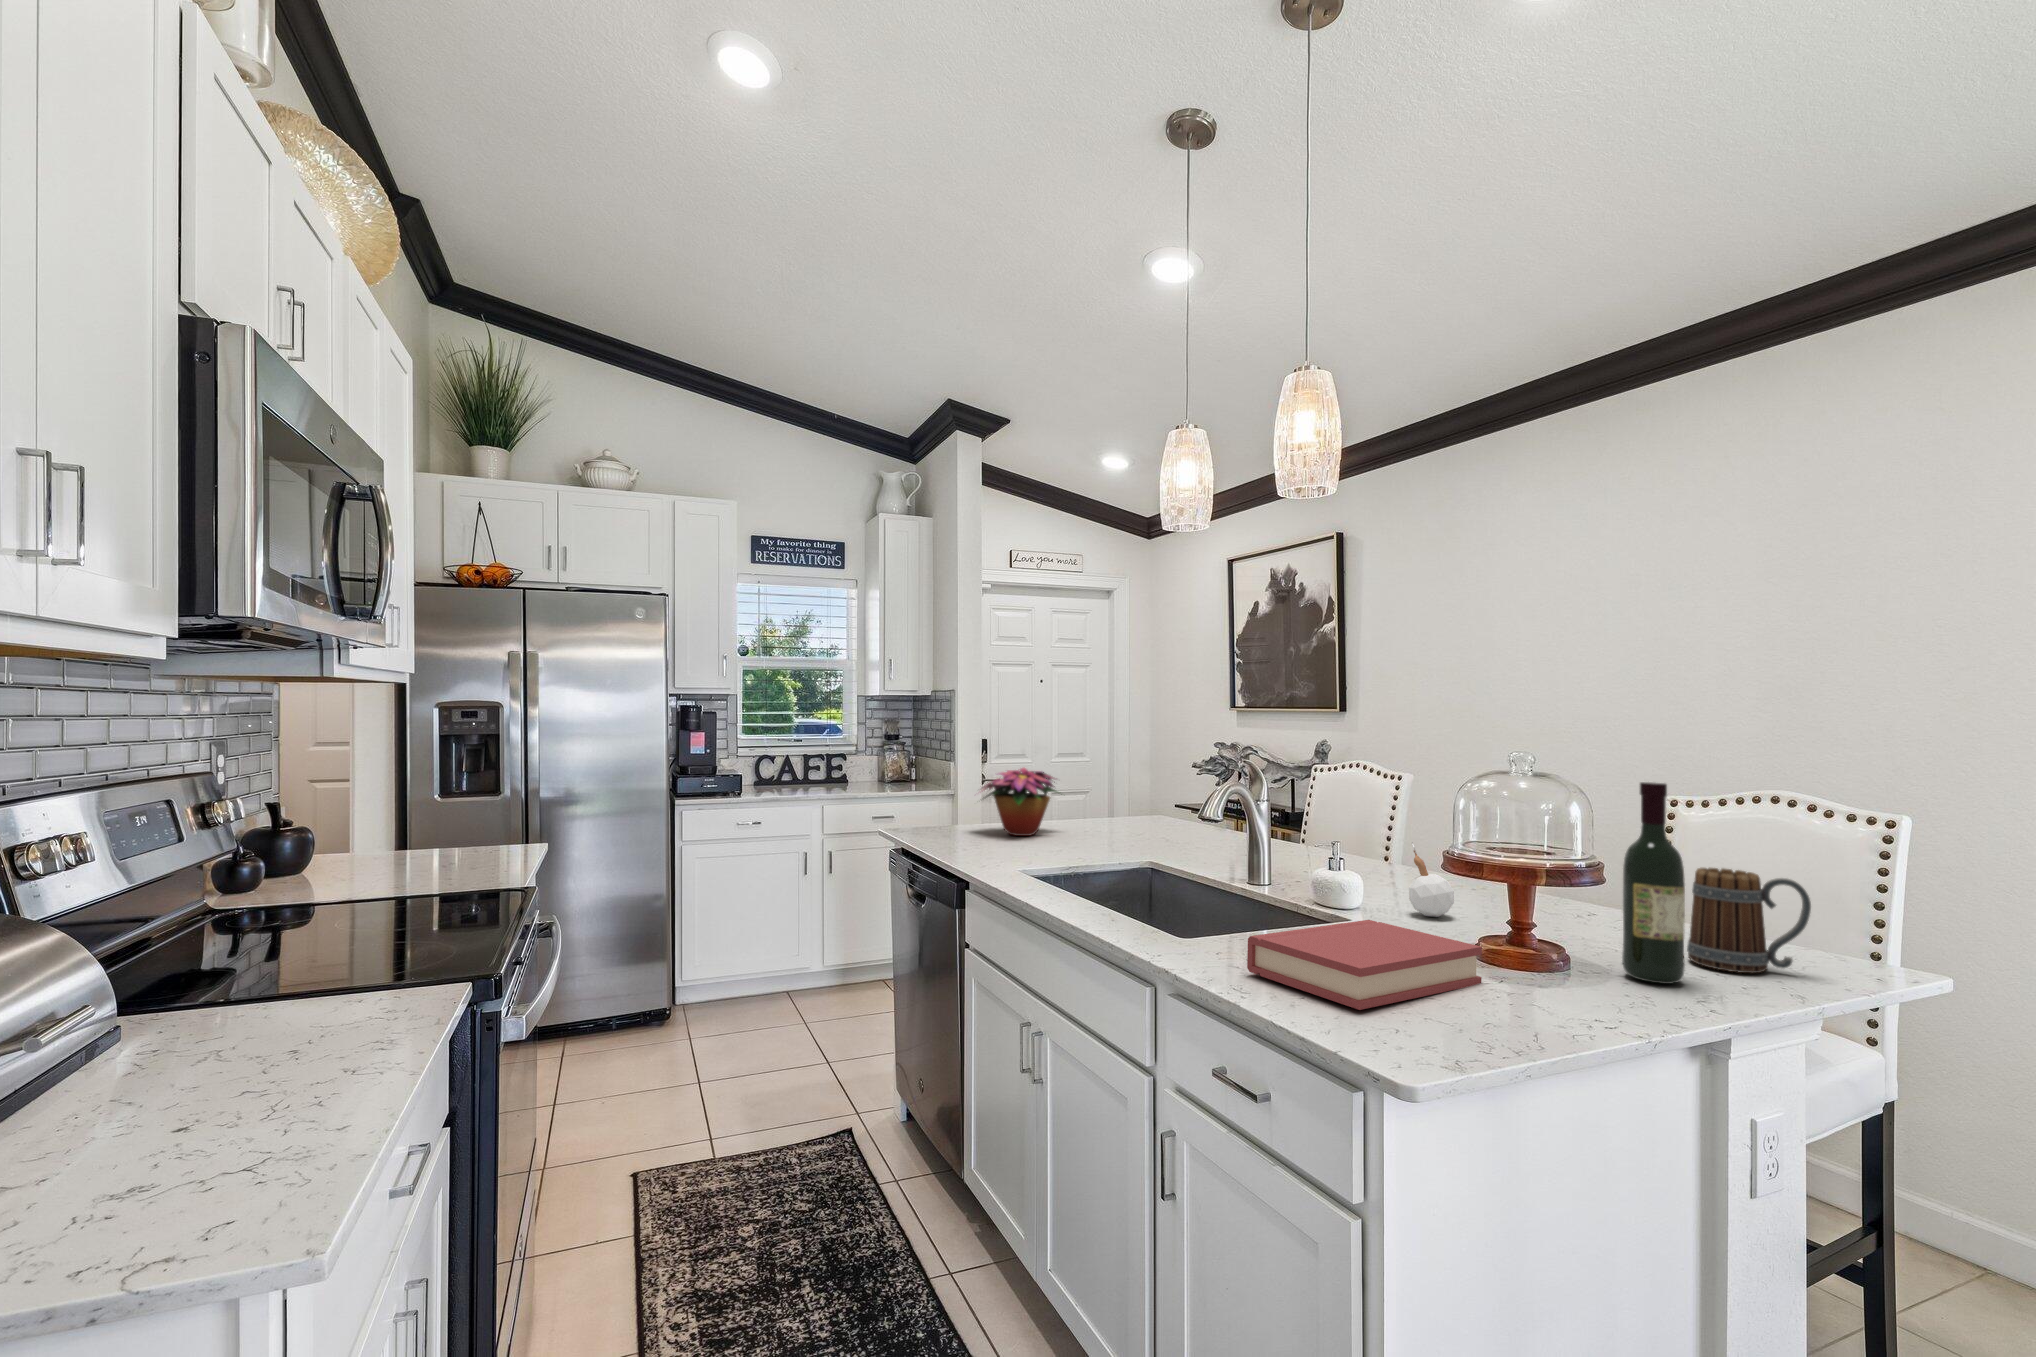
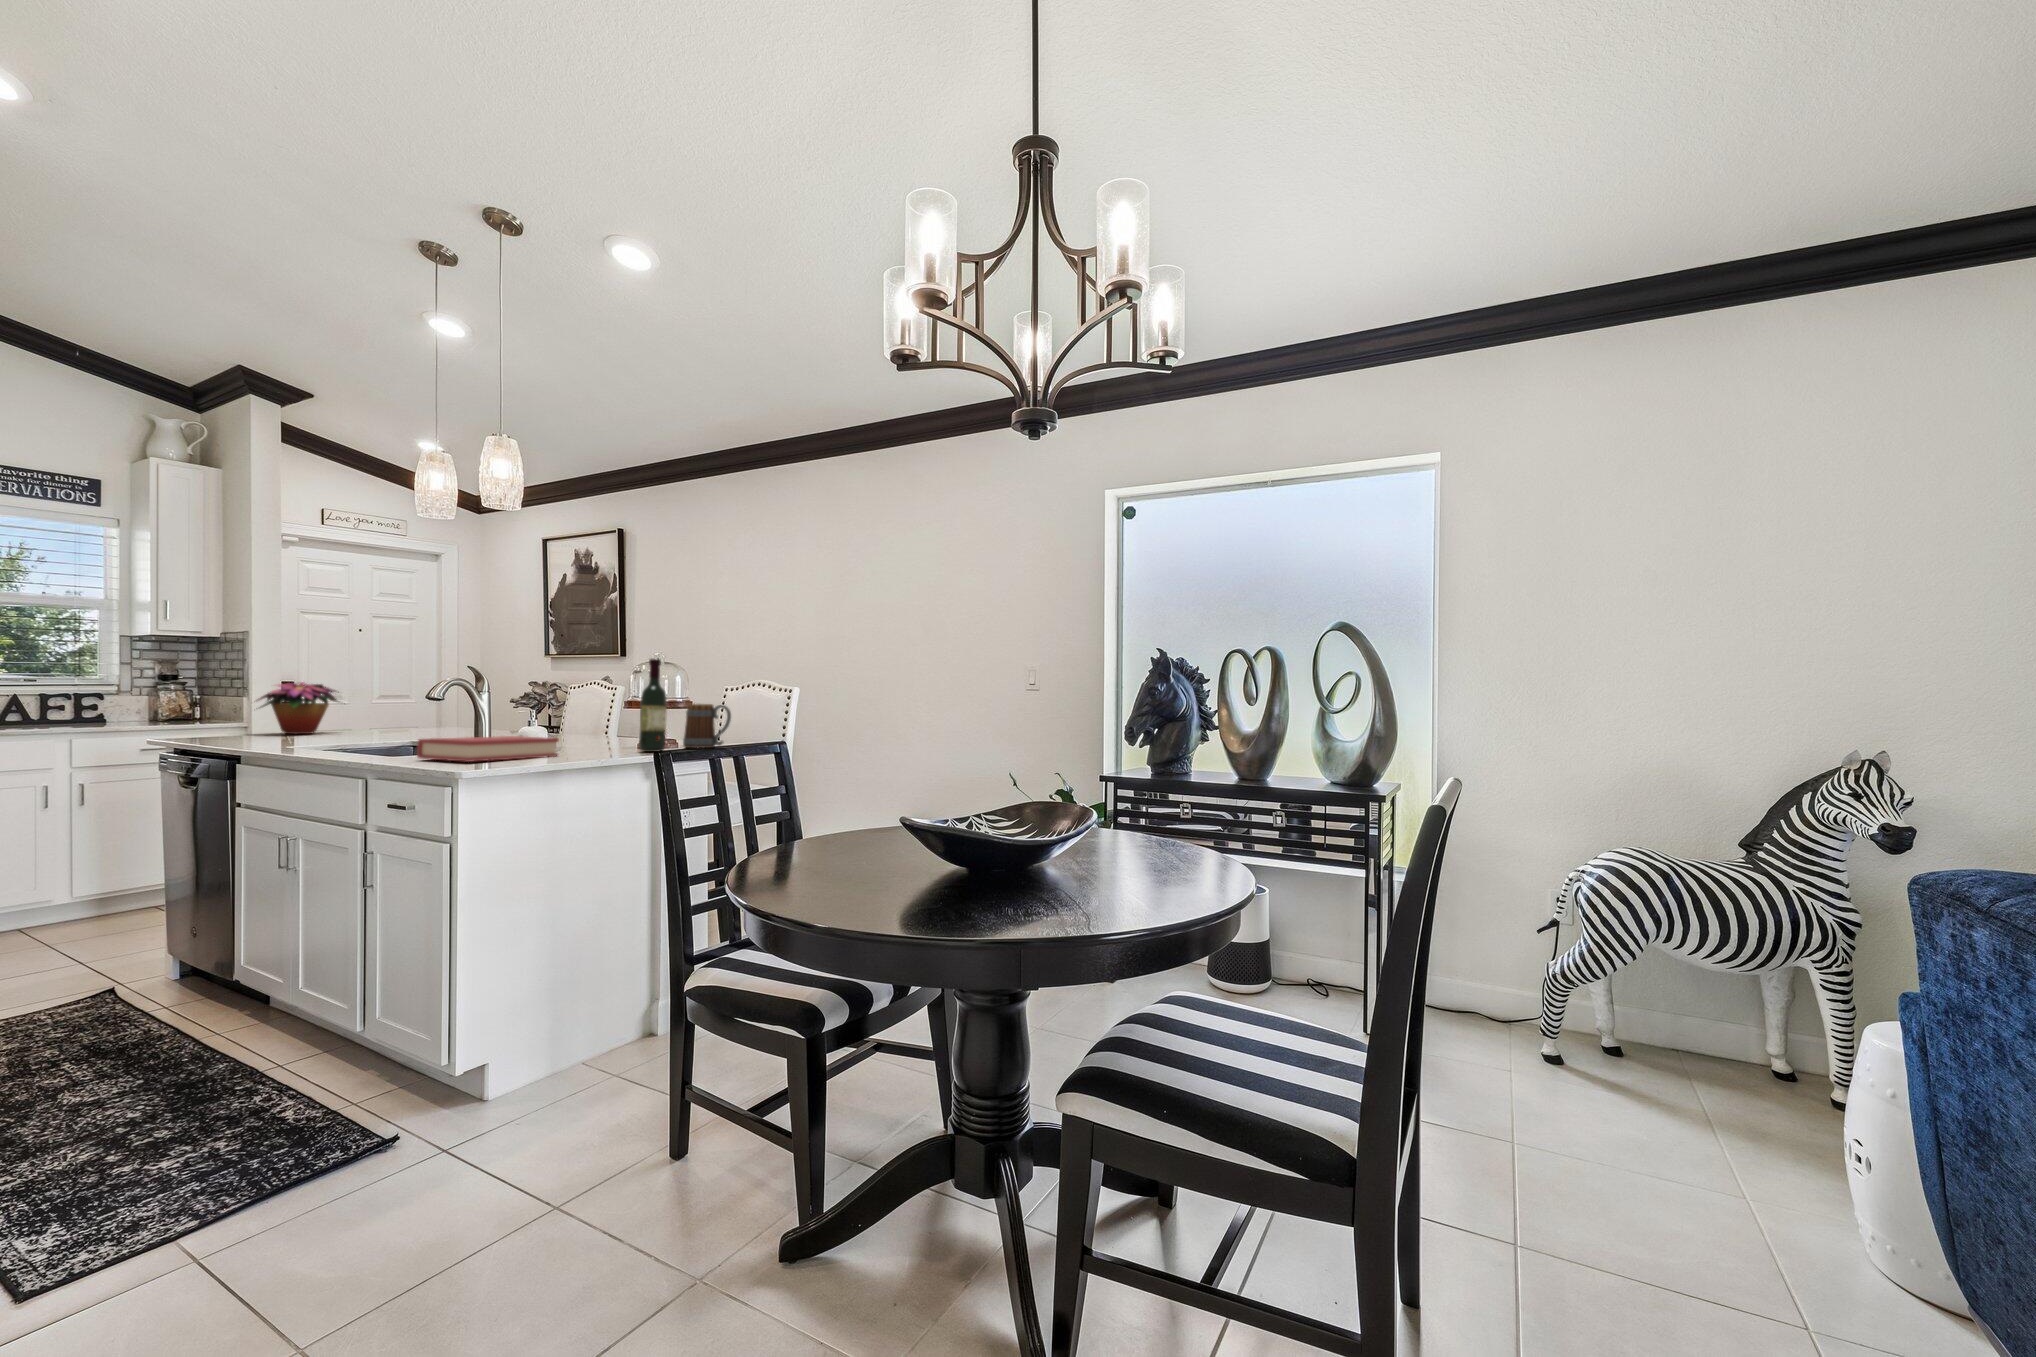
candle: present [1409,842,1454,917] -> none [562,705,588,745]

